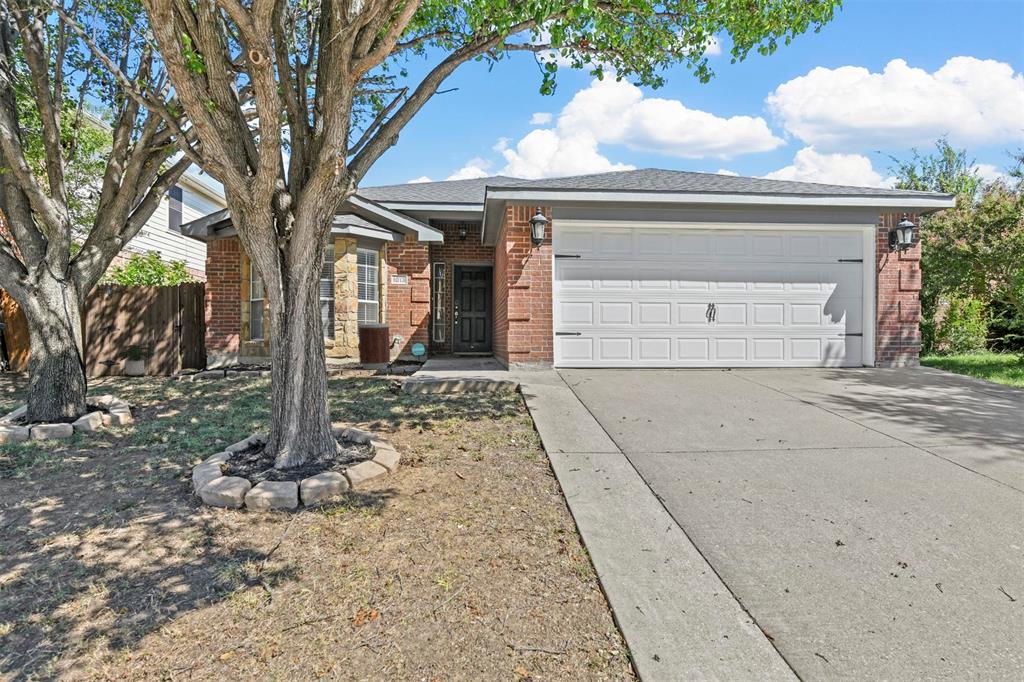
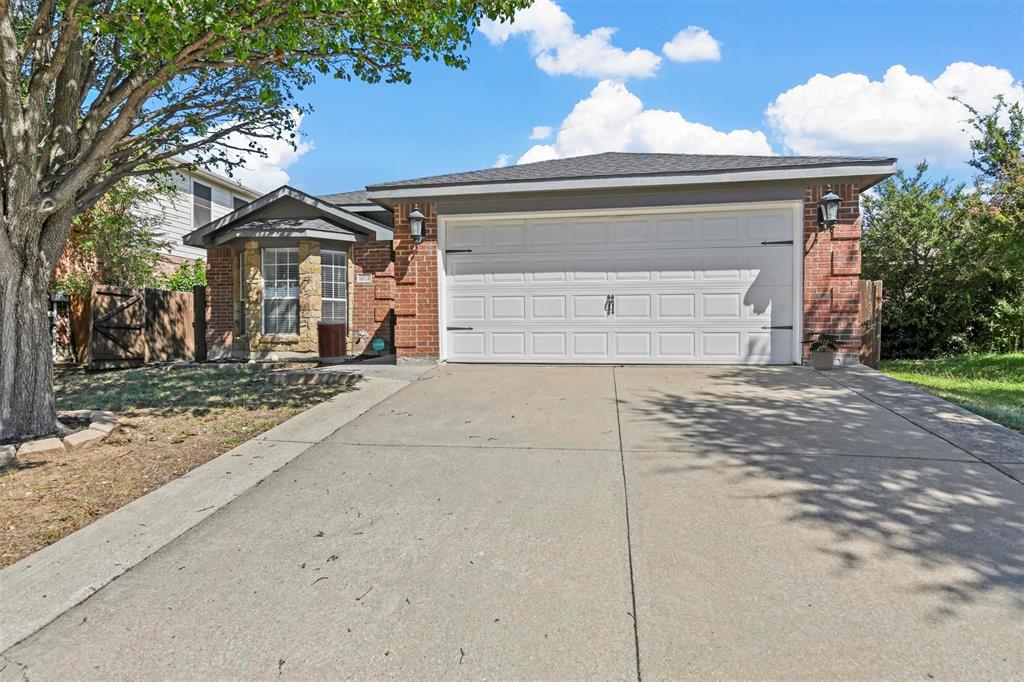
potted plant: present [117,345,152,375] -> present [800,332,848,370]

